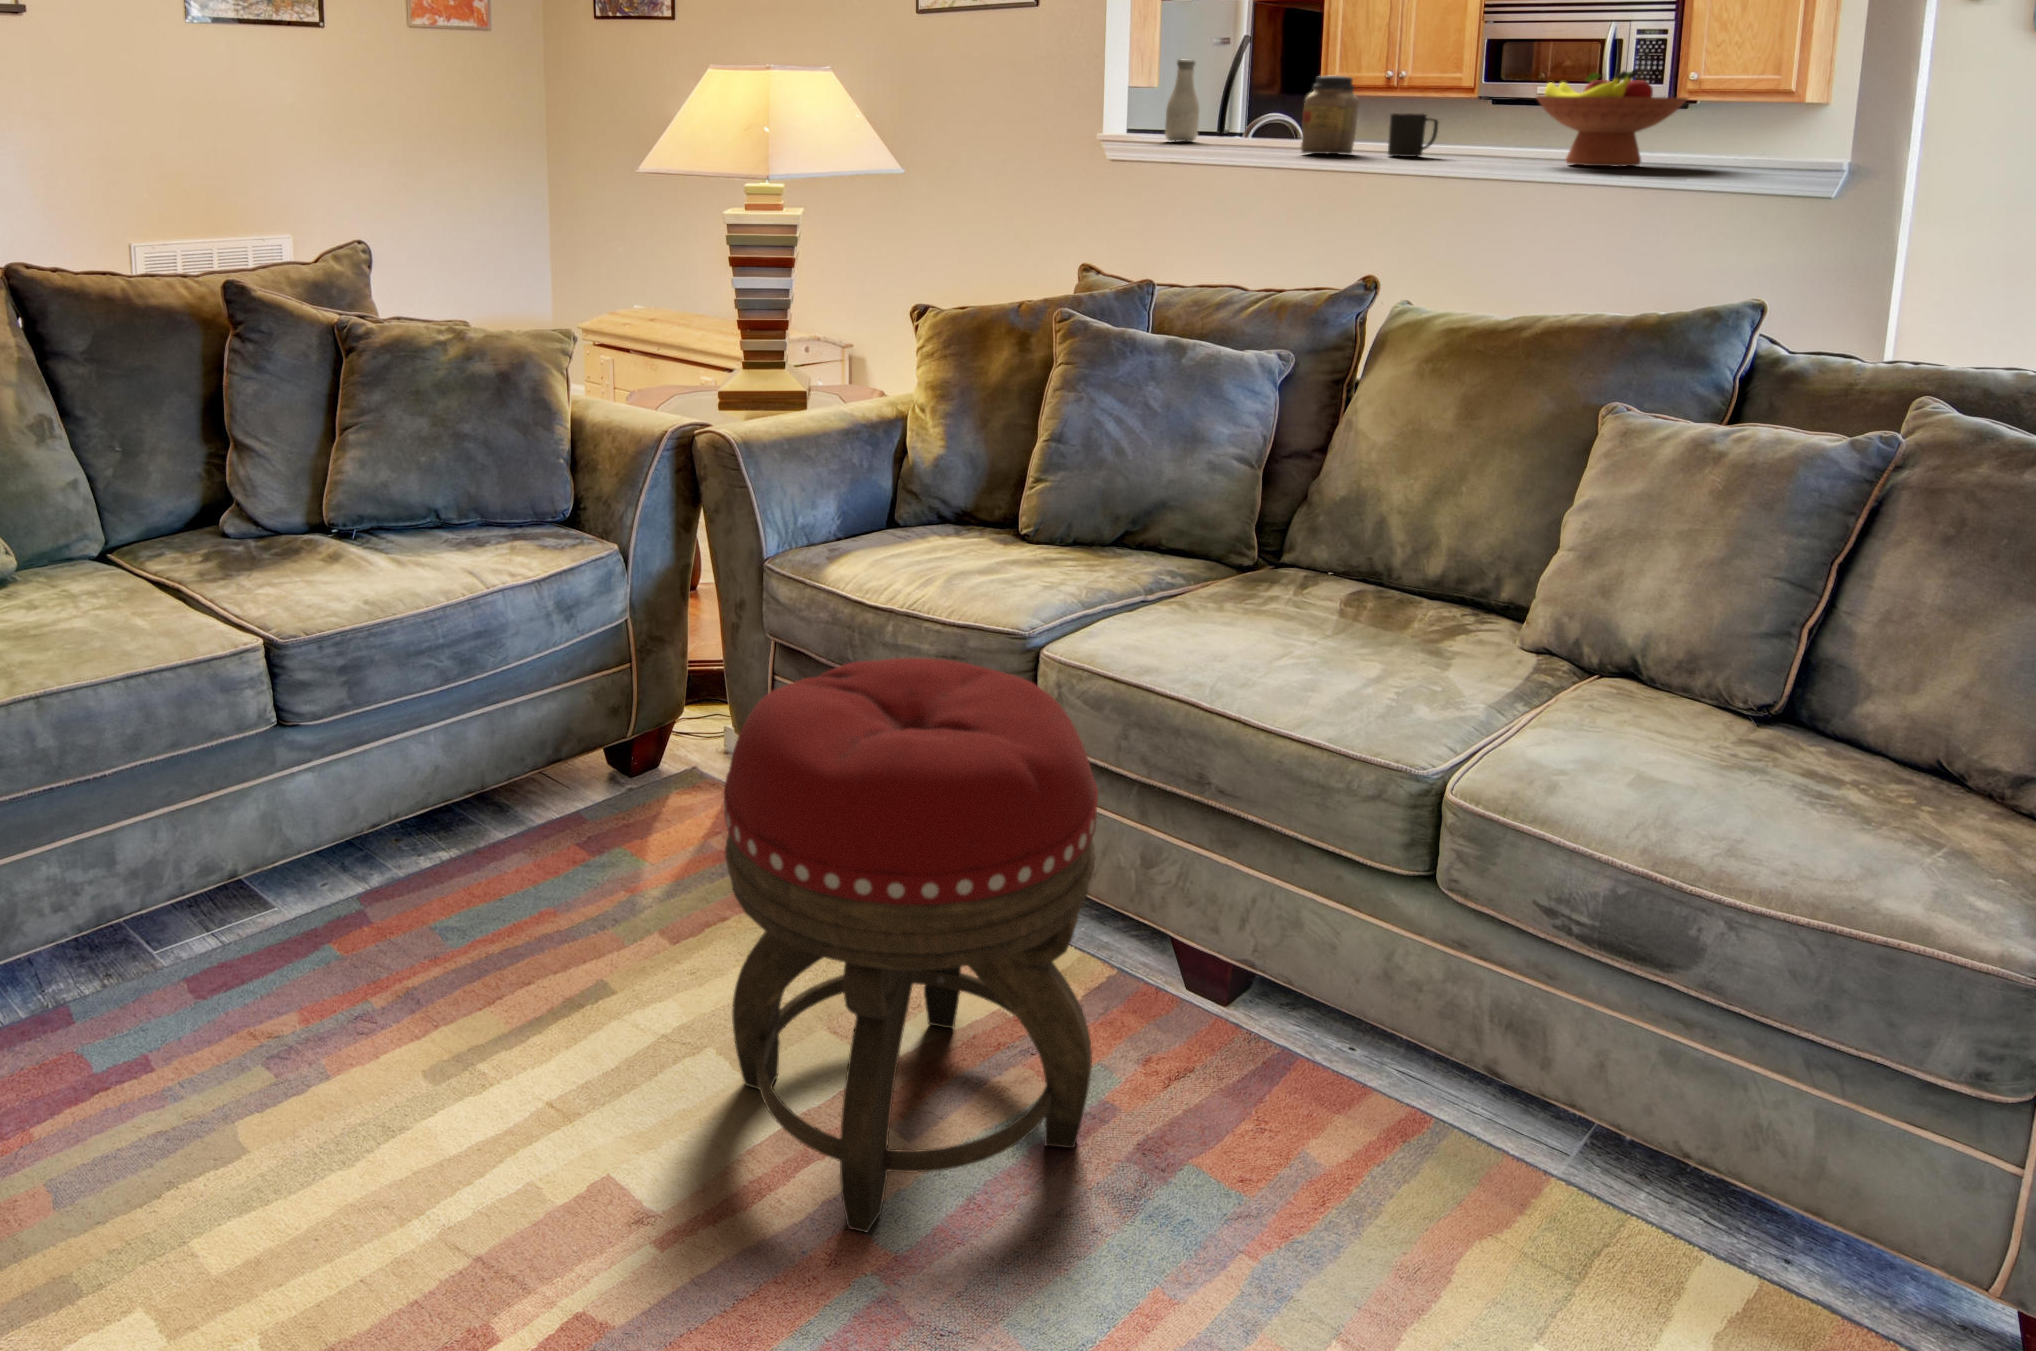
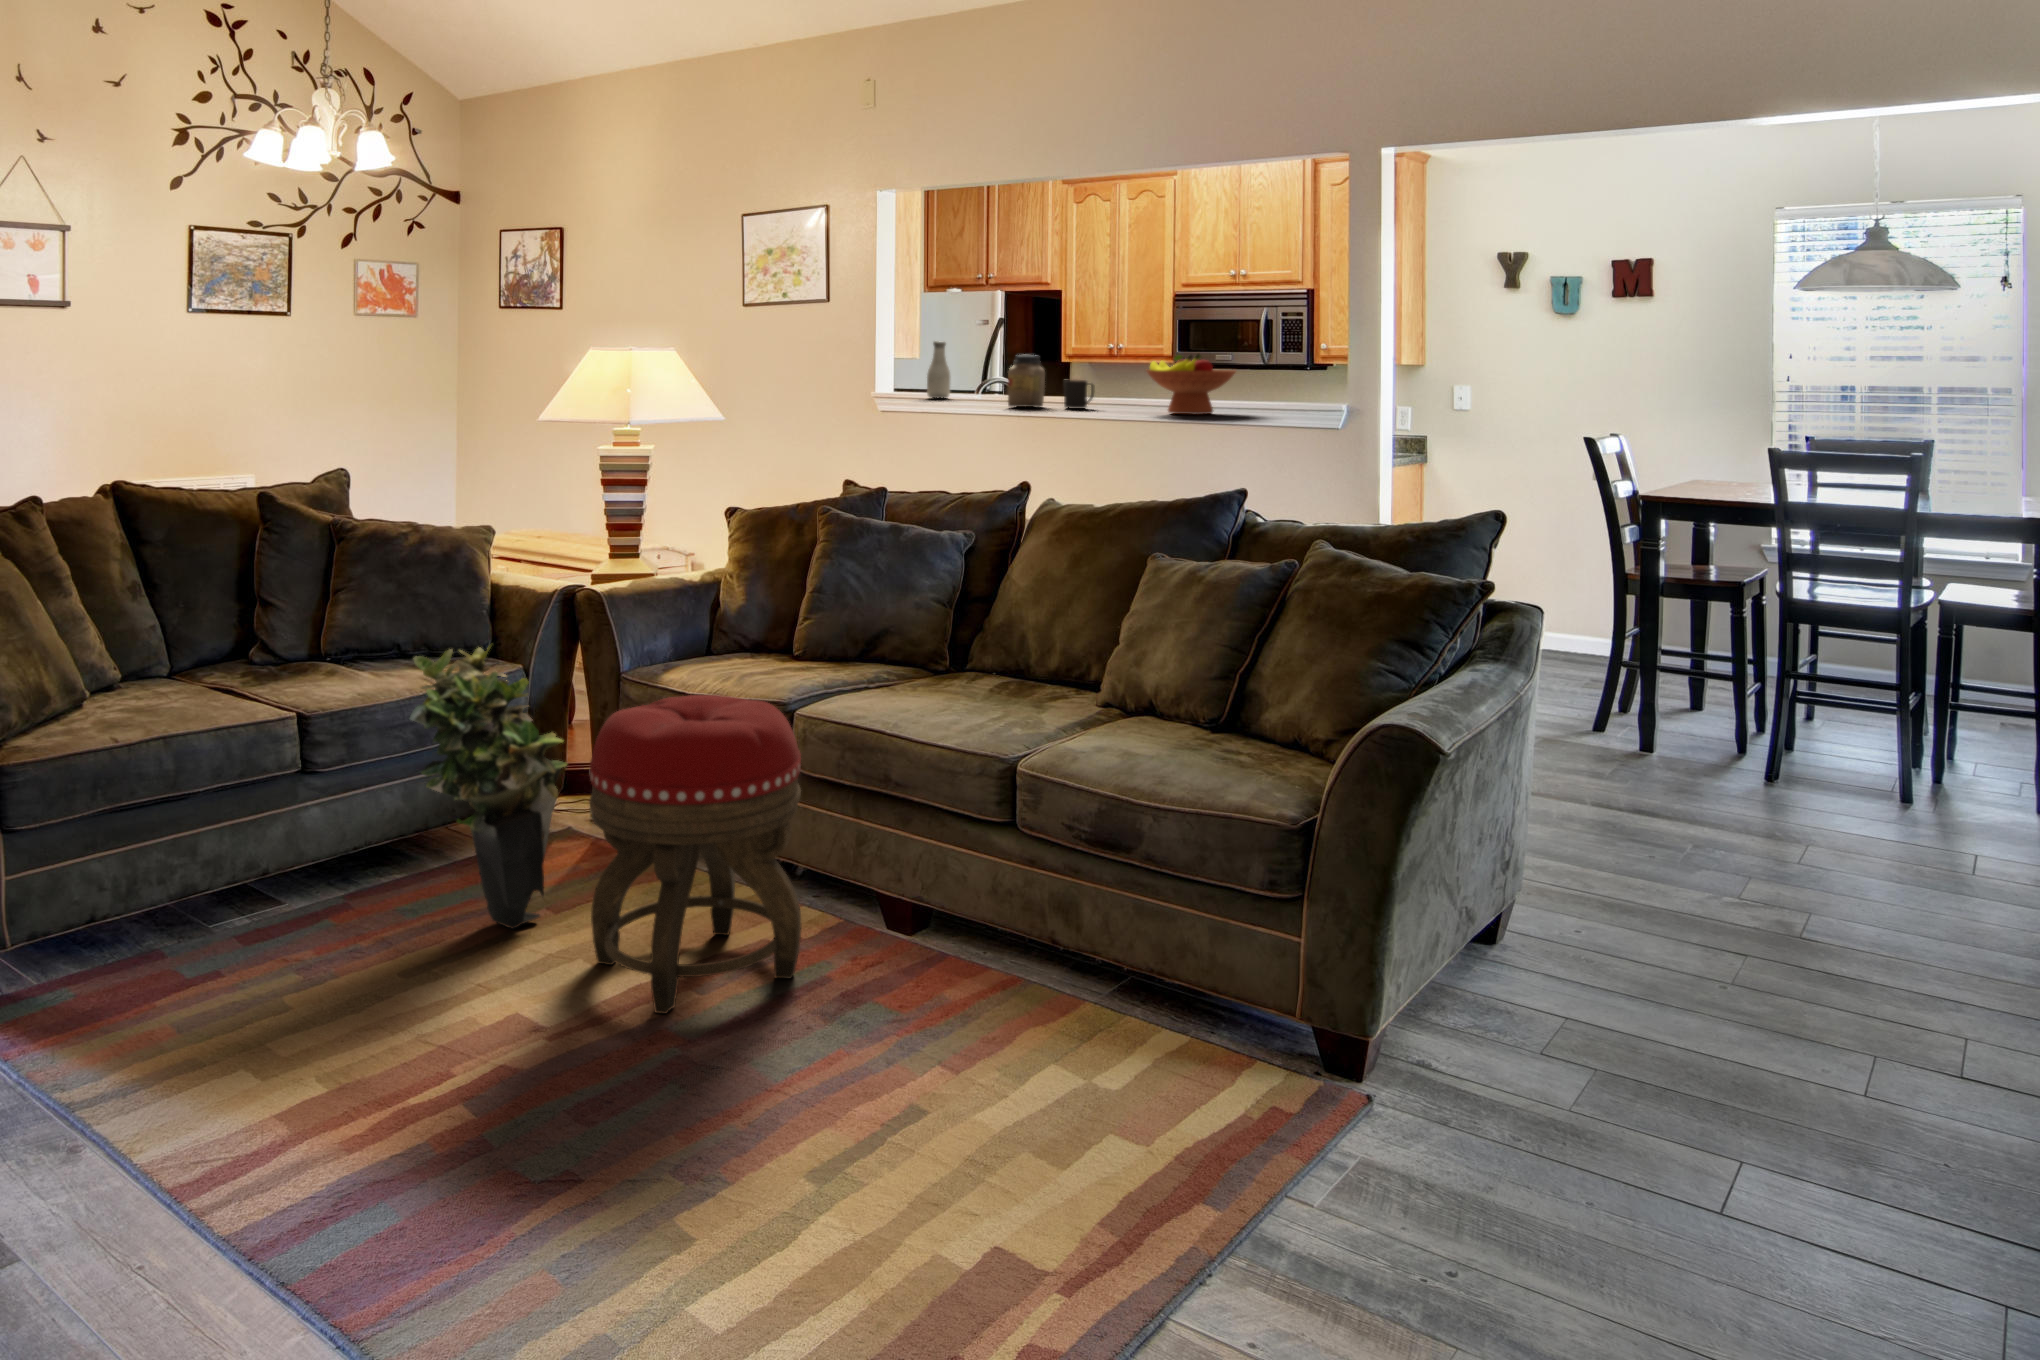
potted plant: none [425,539,687,992] -> present [410,646,567,929]

